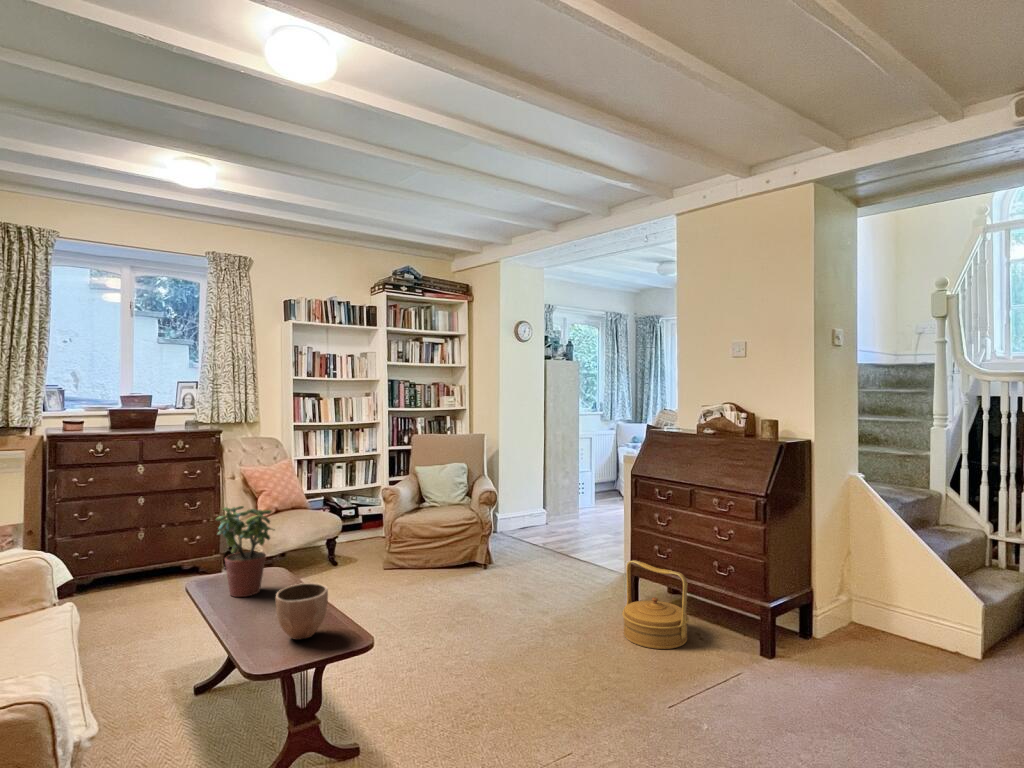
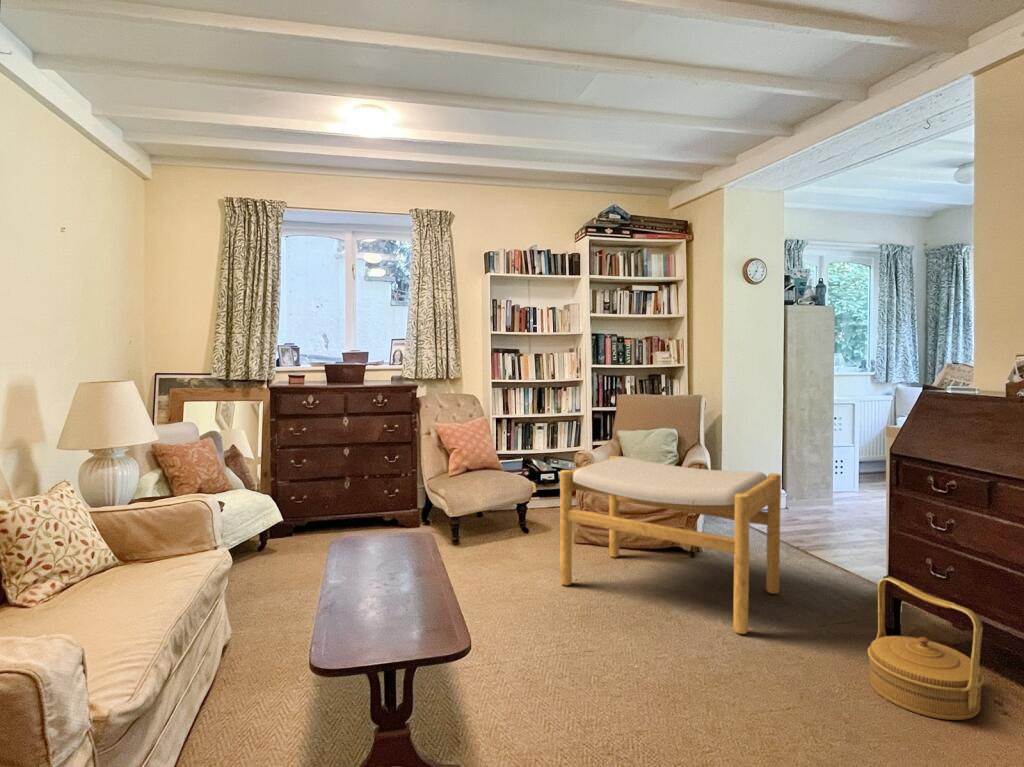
footstool: none [384,489,556,620] -> present [560,456,781,634]
potted plant: present [216,506,275,597] -> none [344,464,406,562]
decorative bowl: present [275,583,328,640] -> none [366,561,426,629]

